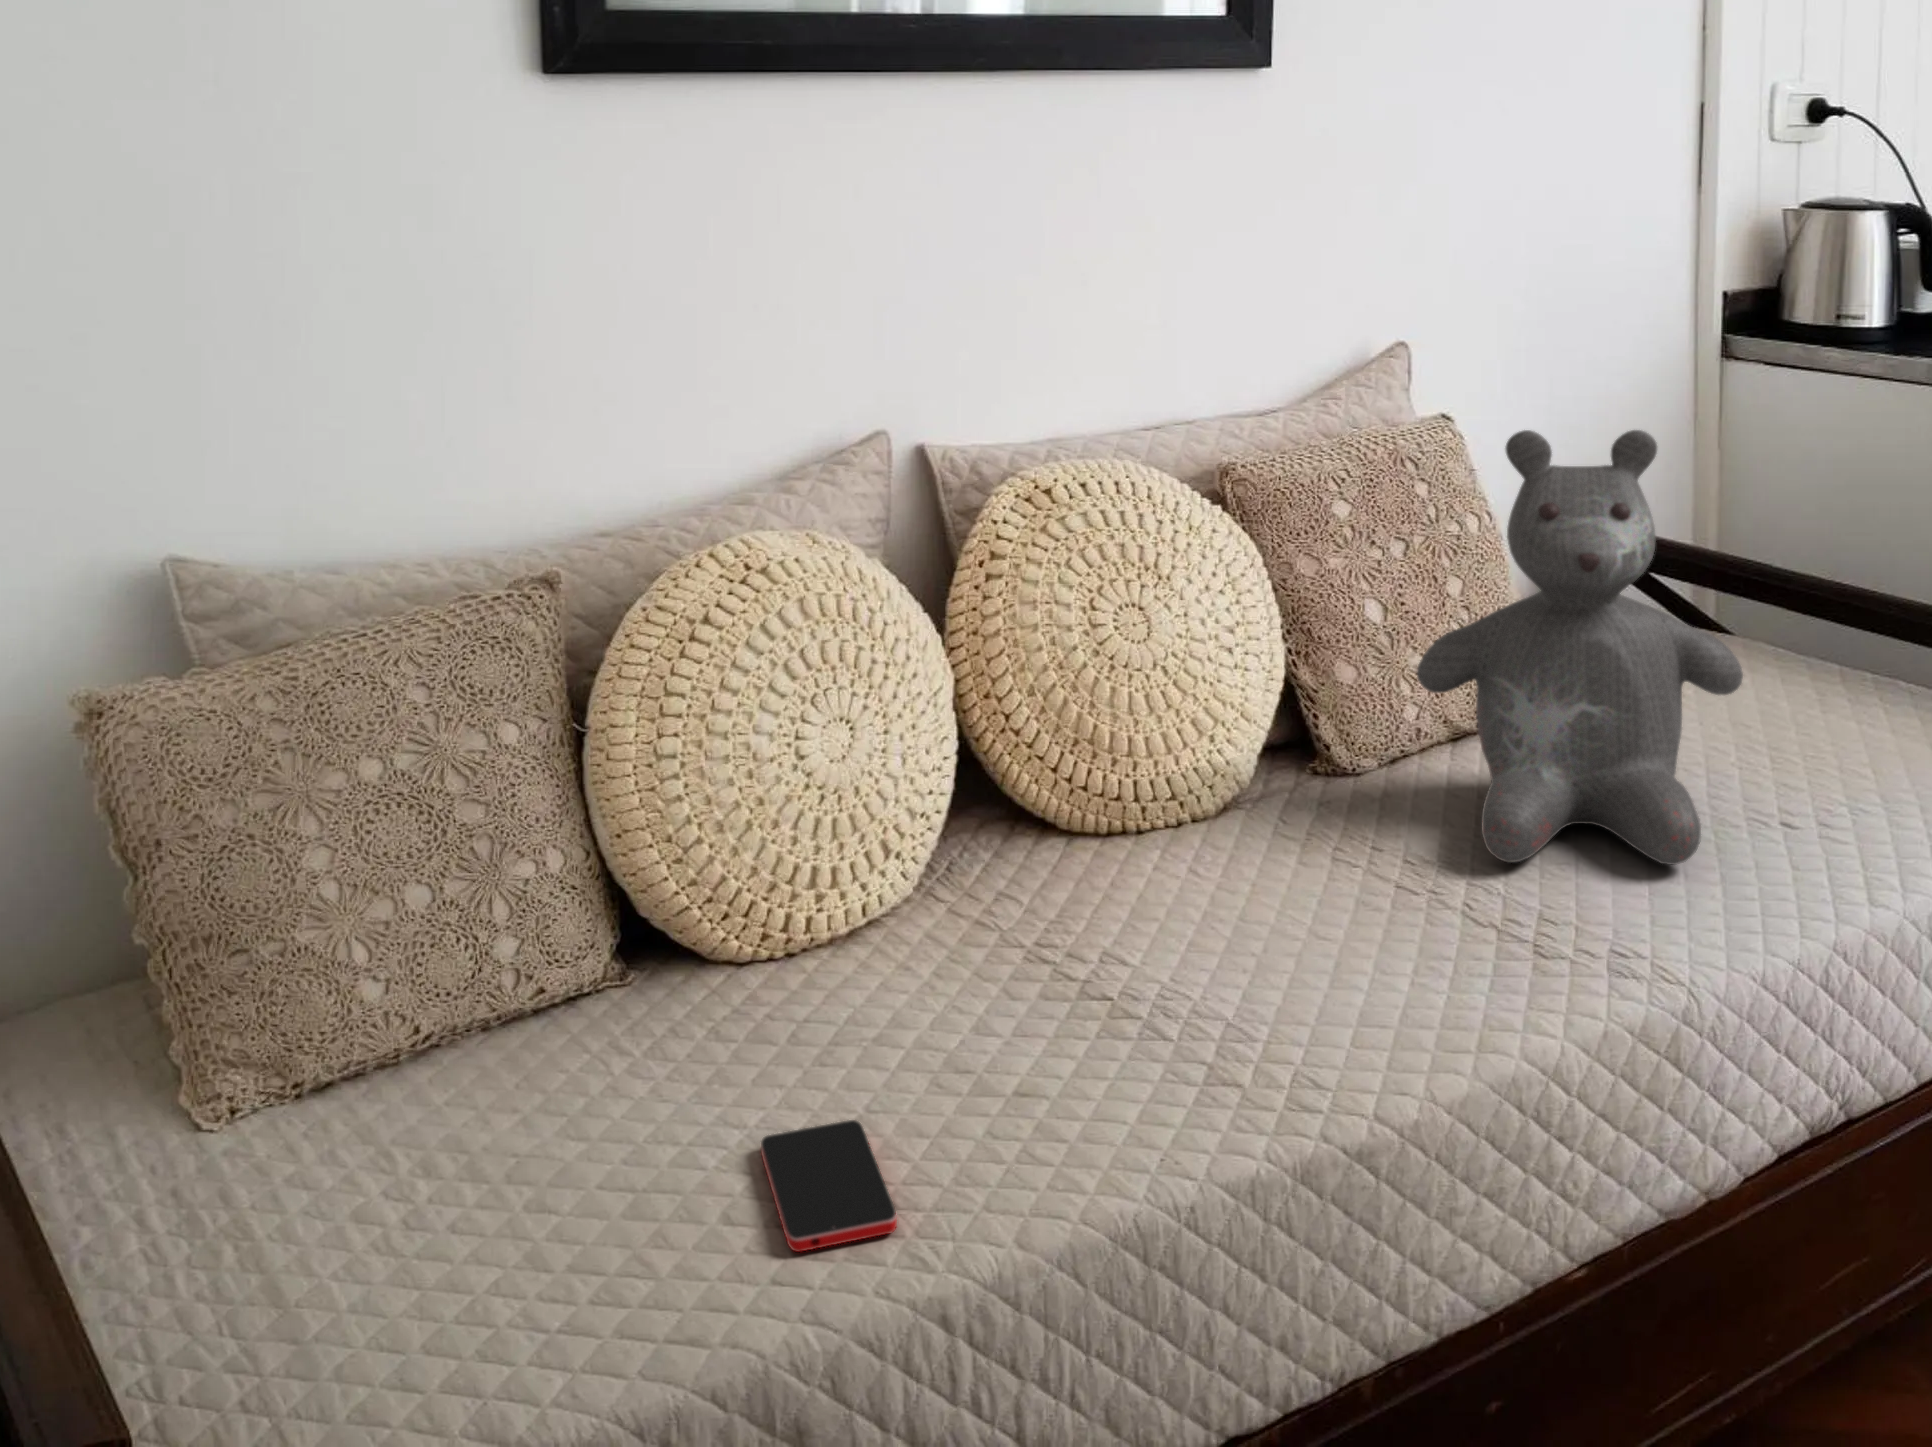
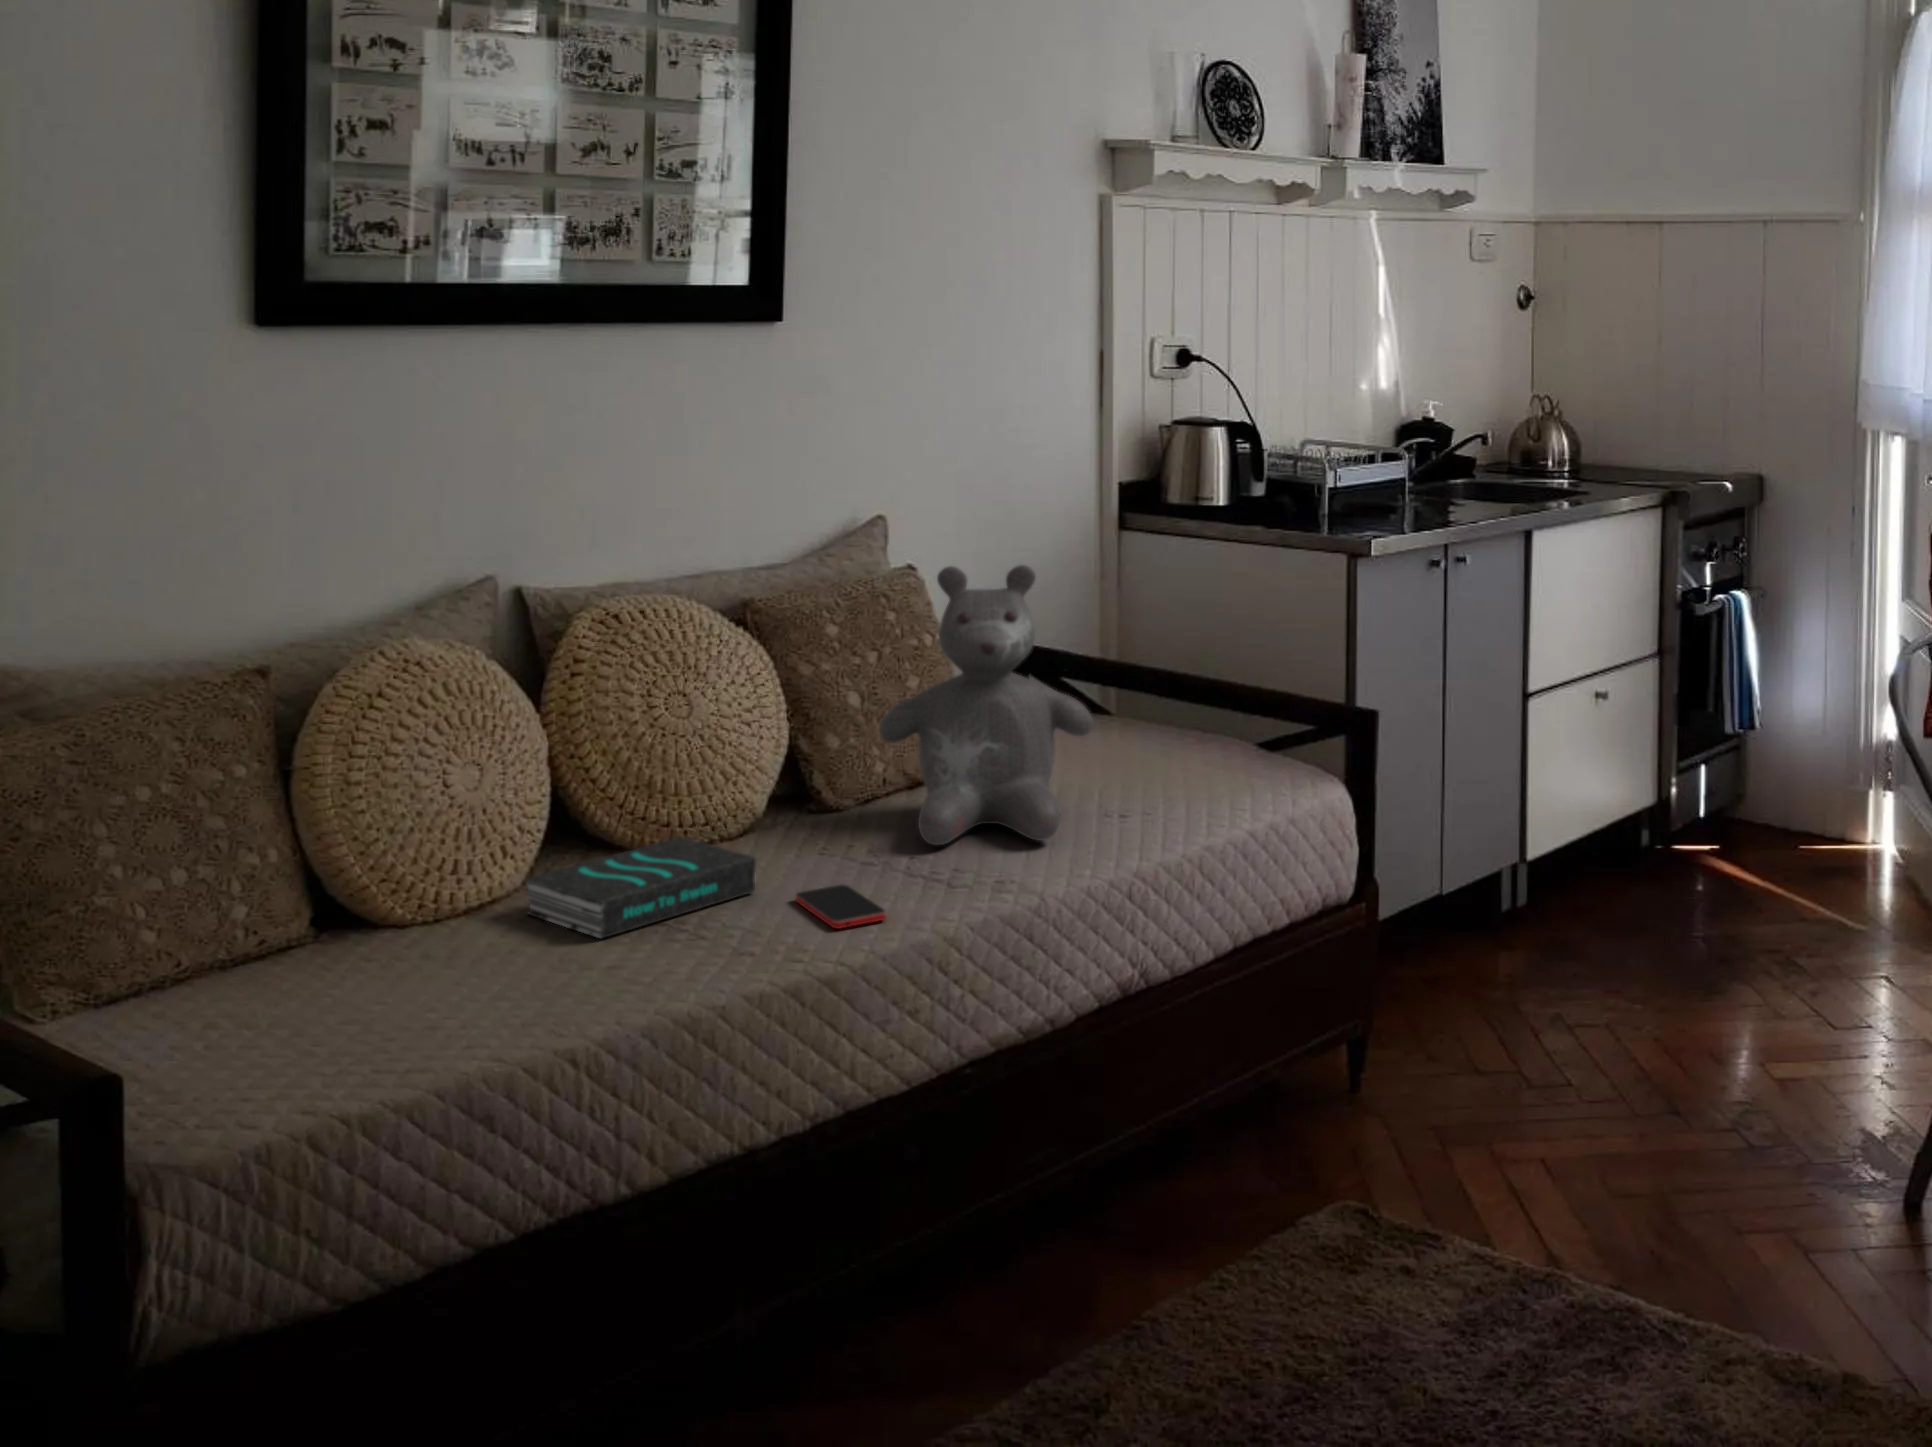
book: none [906,833,1244,1016] -> present [524,837,756,939]
smartphone: present [761,1120,897,1252] -> present [796,885,886,929]

